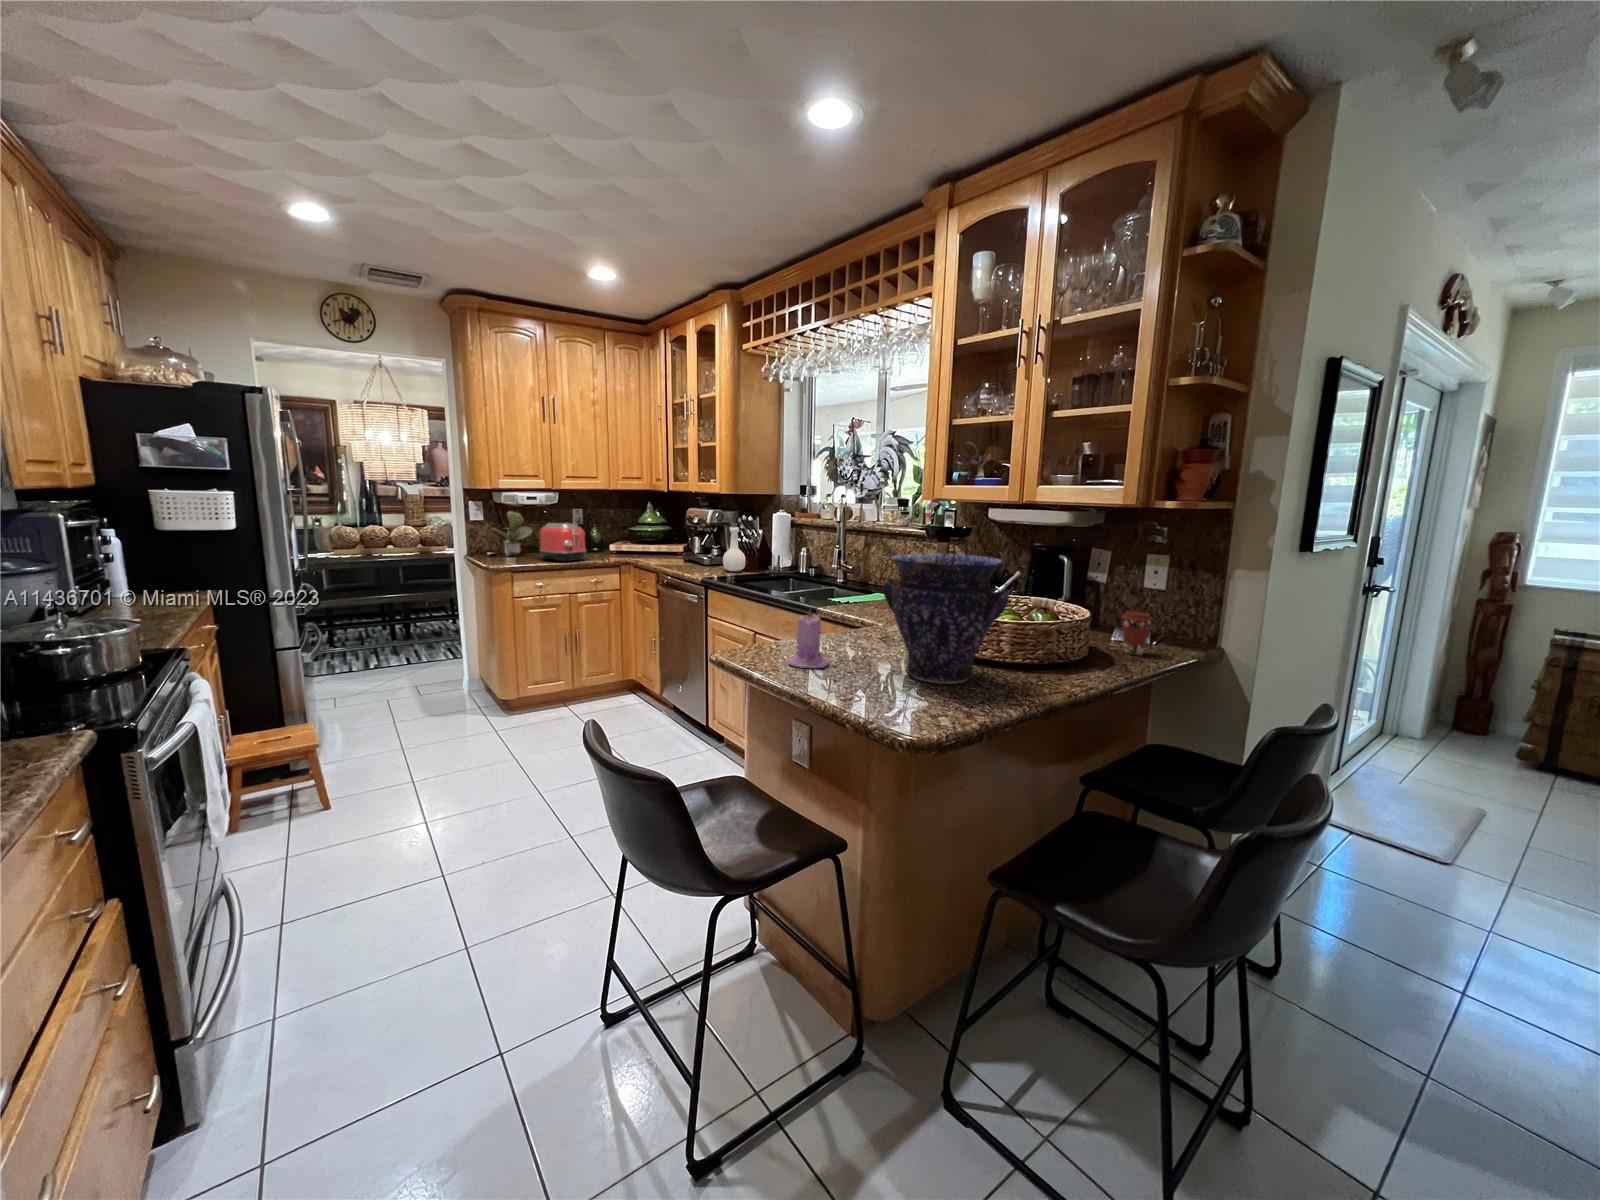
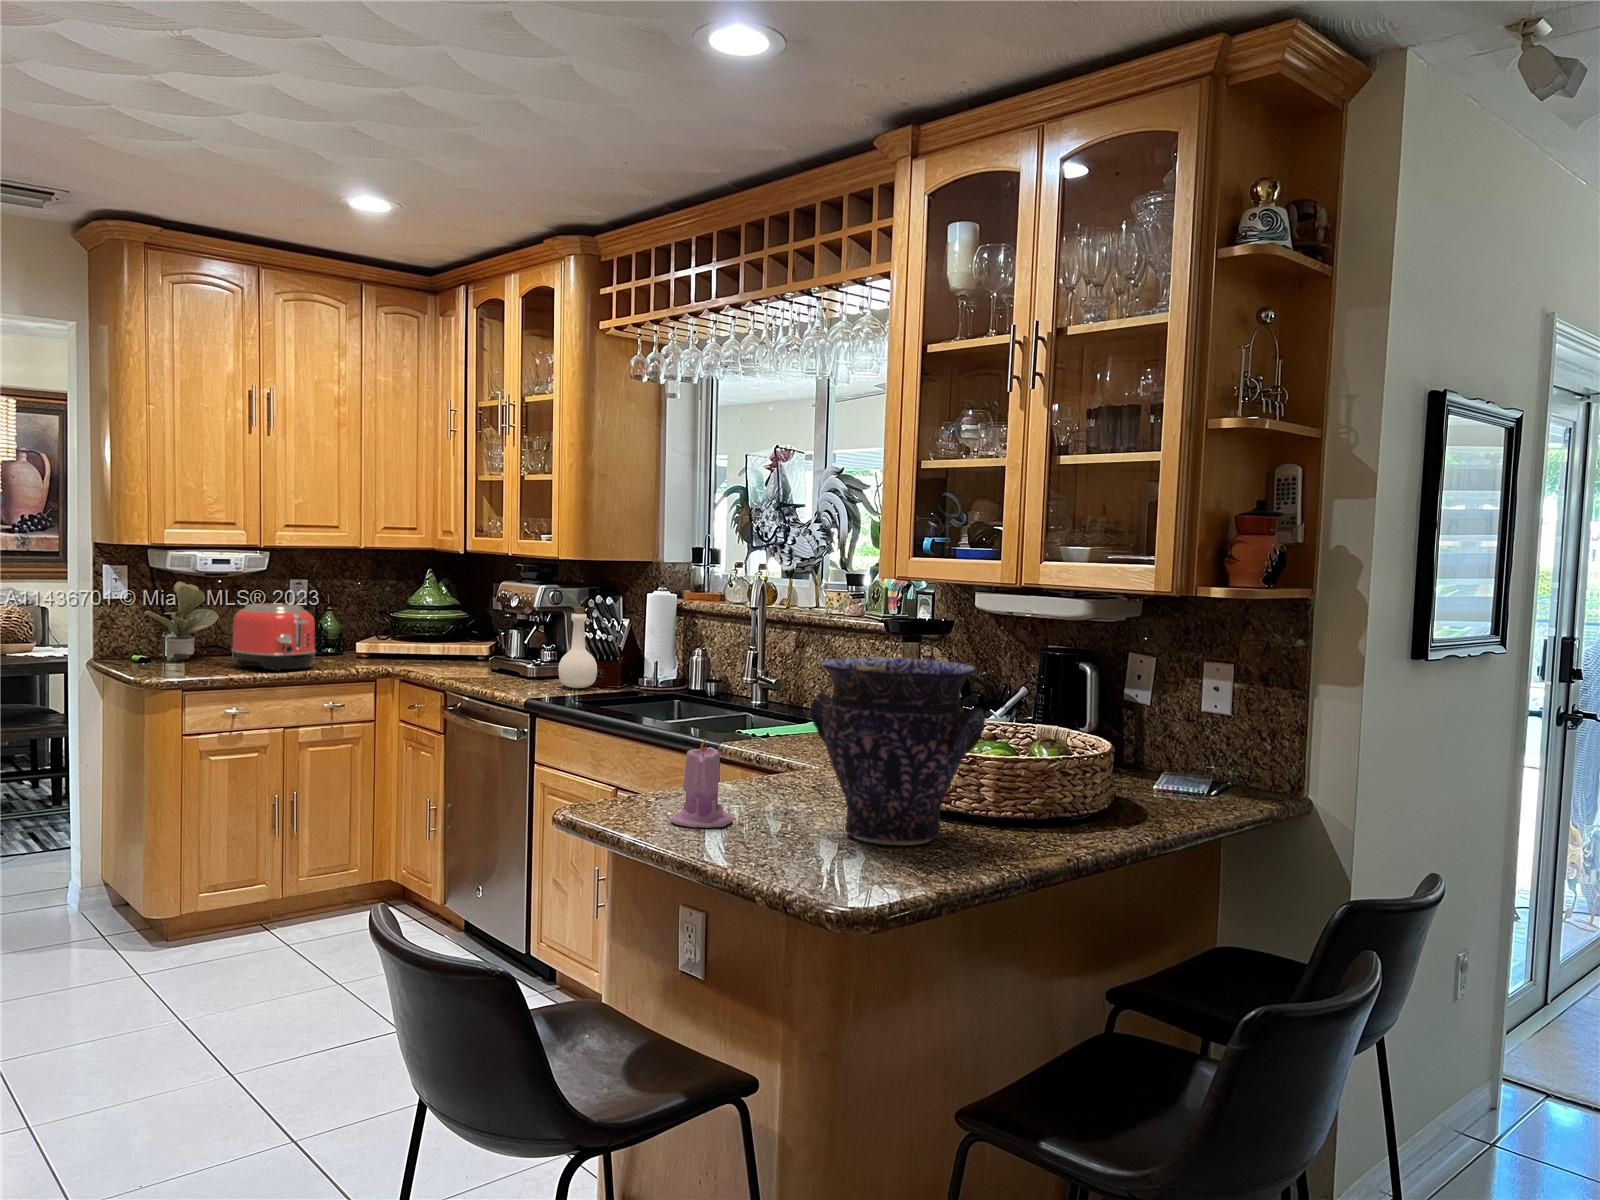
coffee cup: present [1122,611,1153,655] -> none [1161,744,1205,808]

